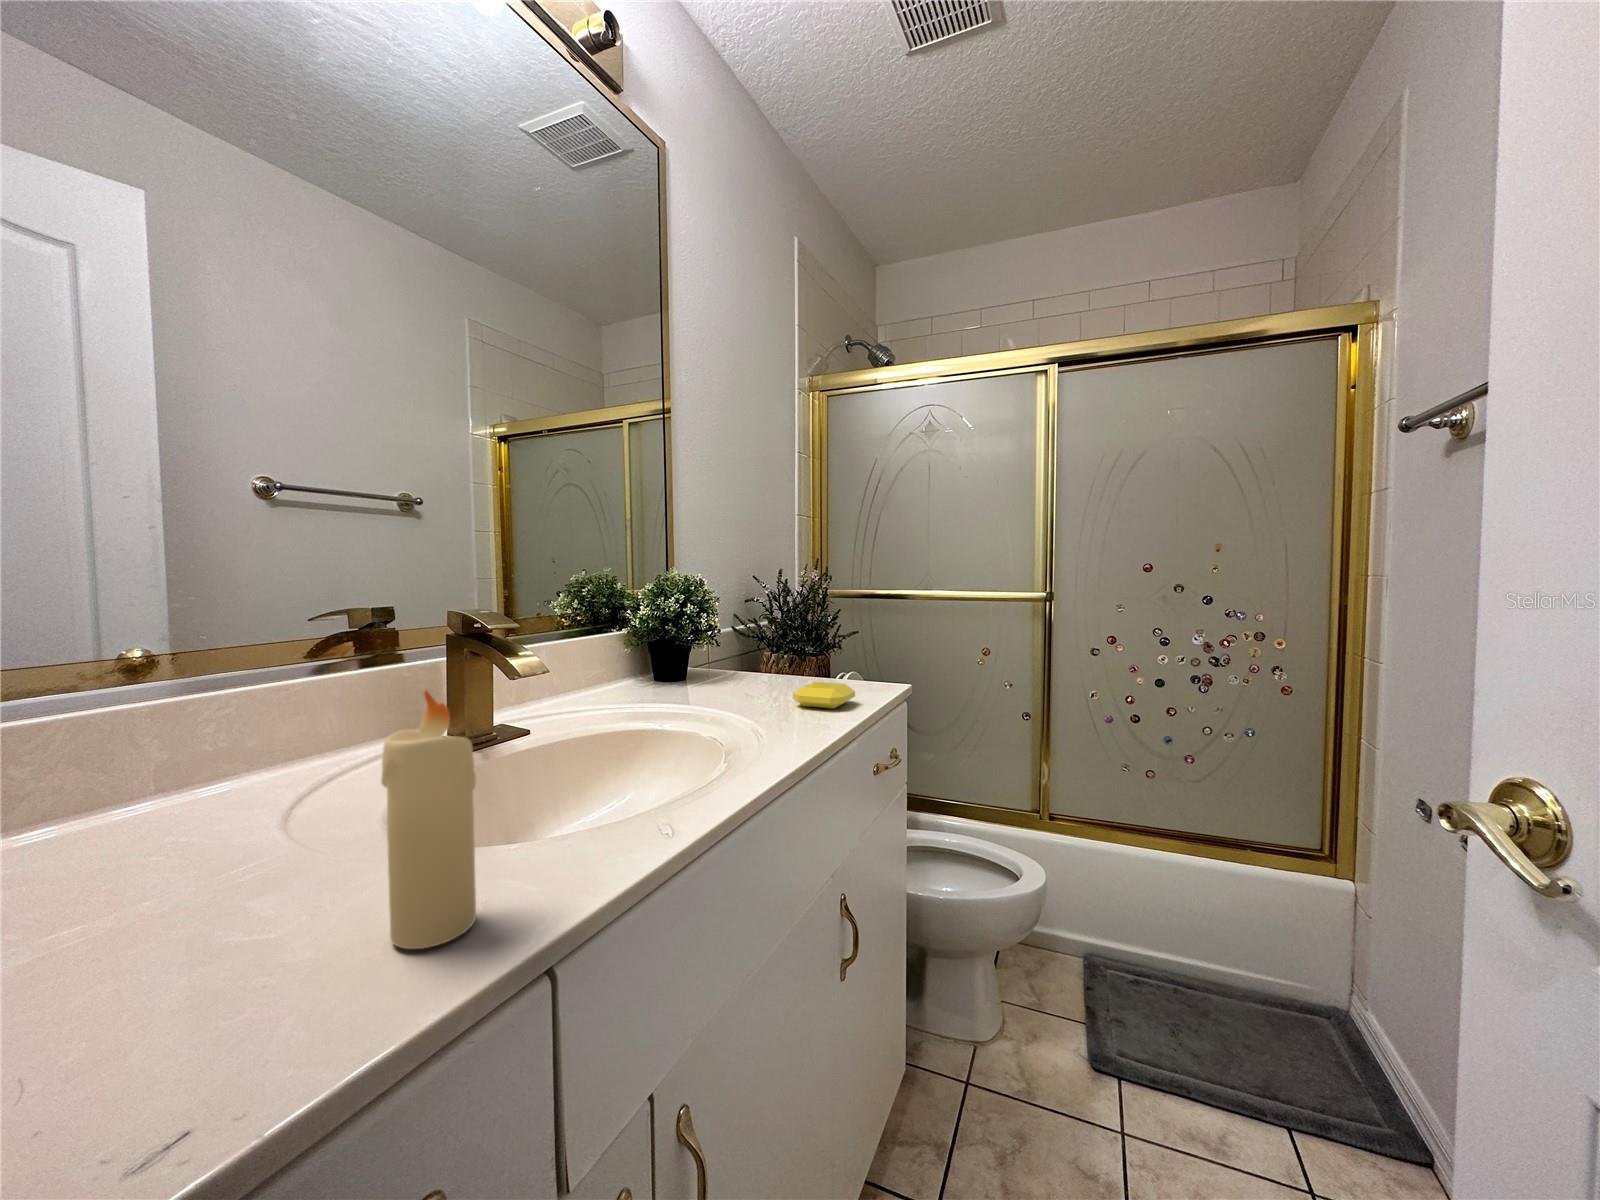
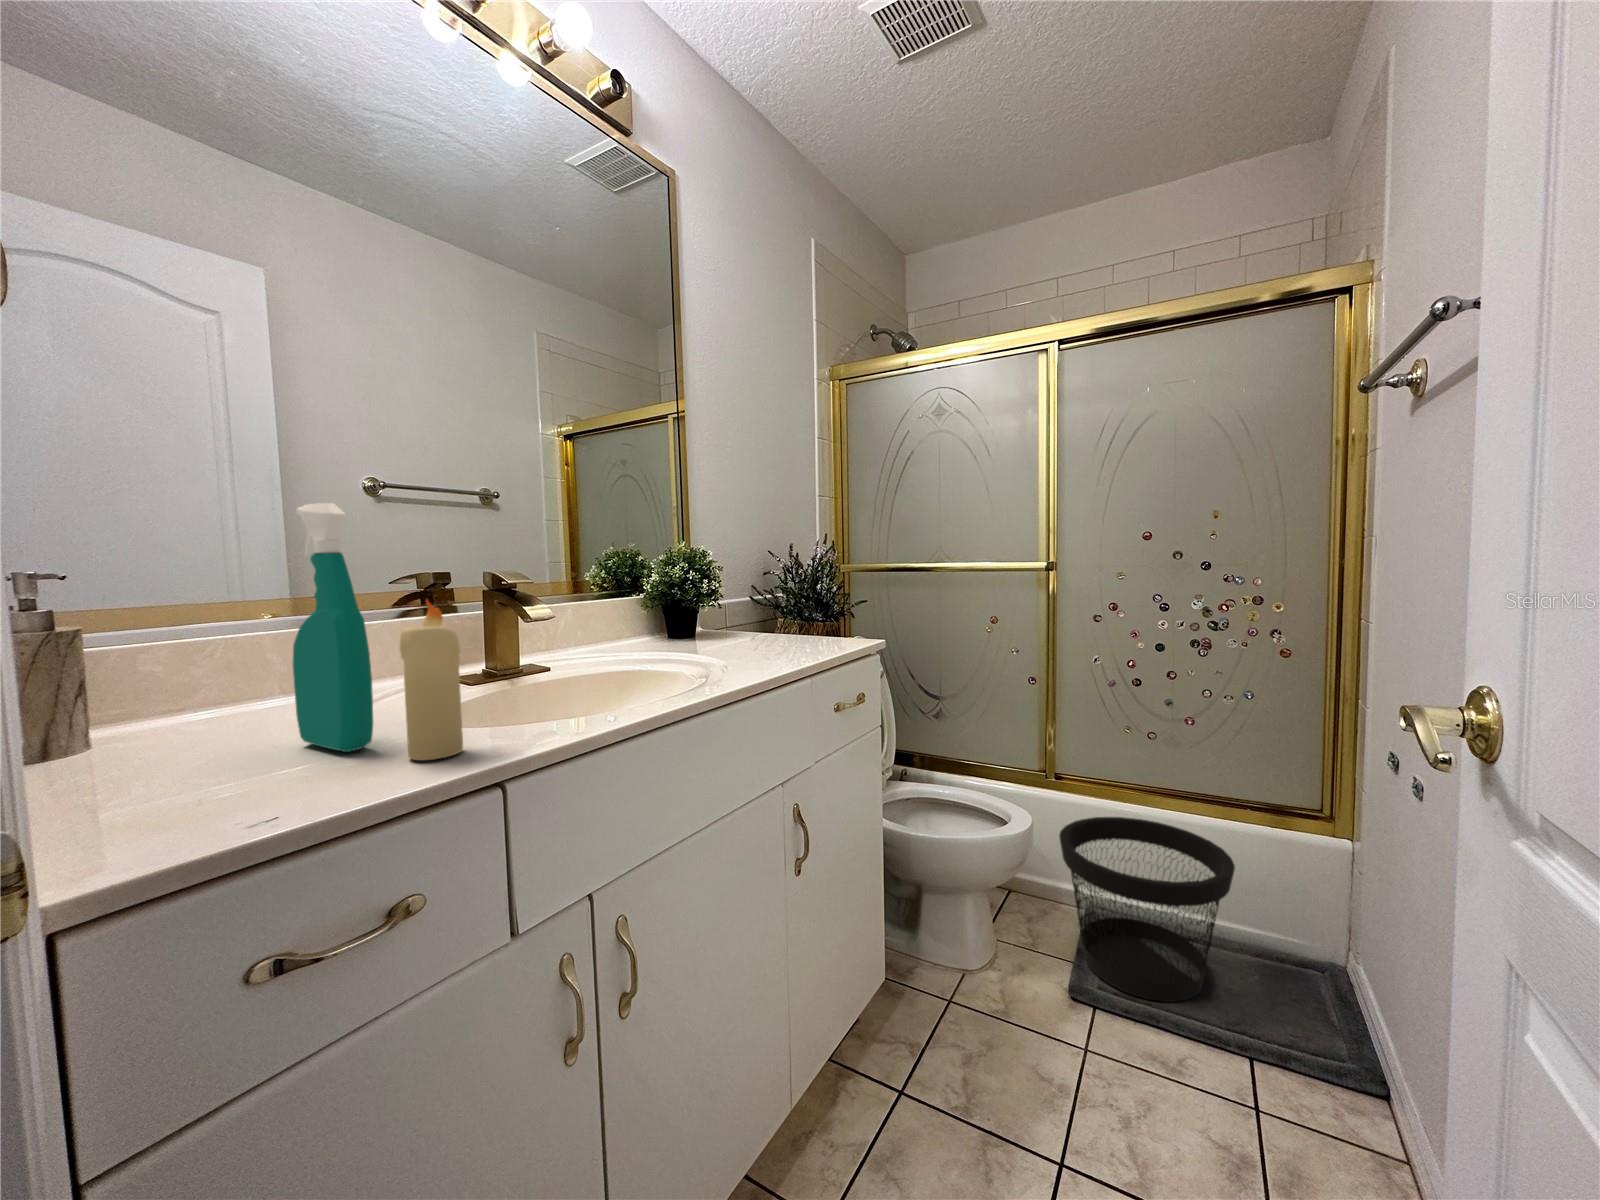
spray bottle: none [185,535,325,931] -> present [293,503,373,752]
soap bar: present [793,682,855,709] -> none [771,635,825,656]
wastebasket: none [1069,860,1256,1065] -> present [1059,817,1235,1002]

